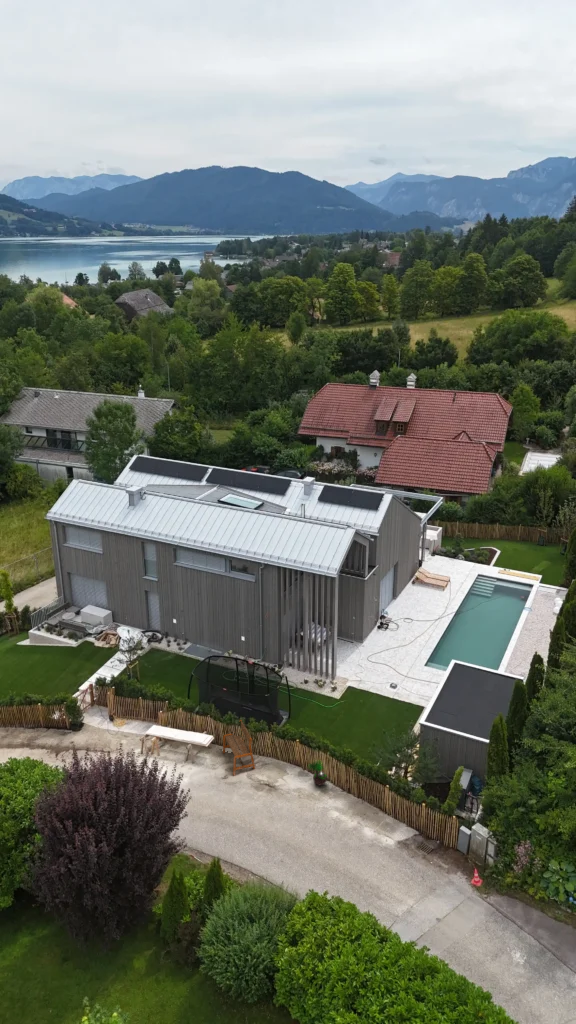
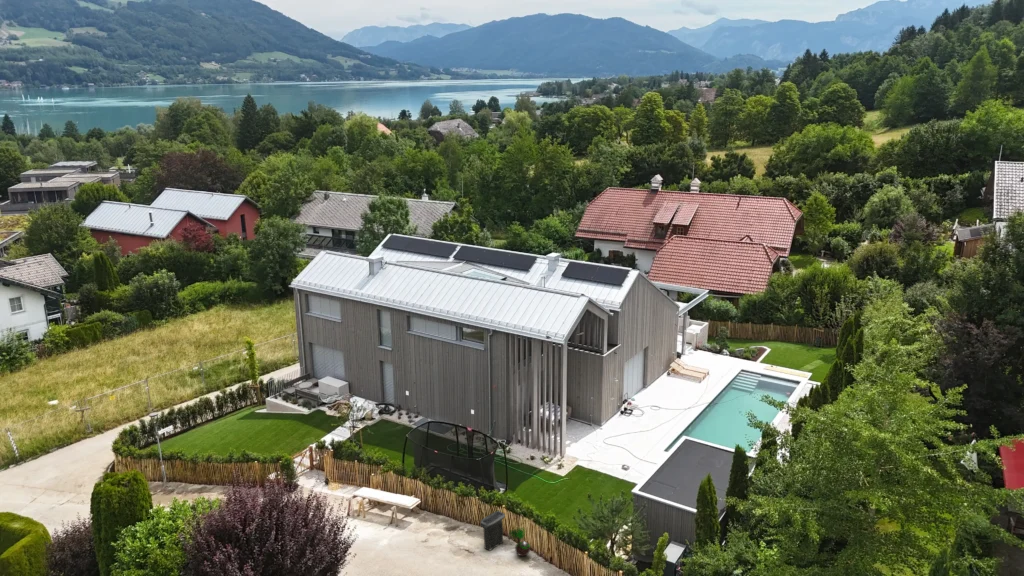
bench: present [223,720,255,776] -> none [428,483,458,541]
trash can: none [280,745,300,782] -> present [480,511,505,551]

